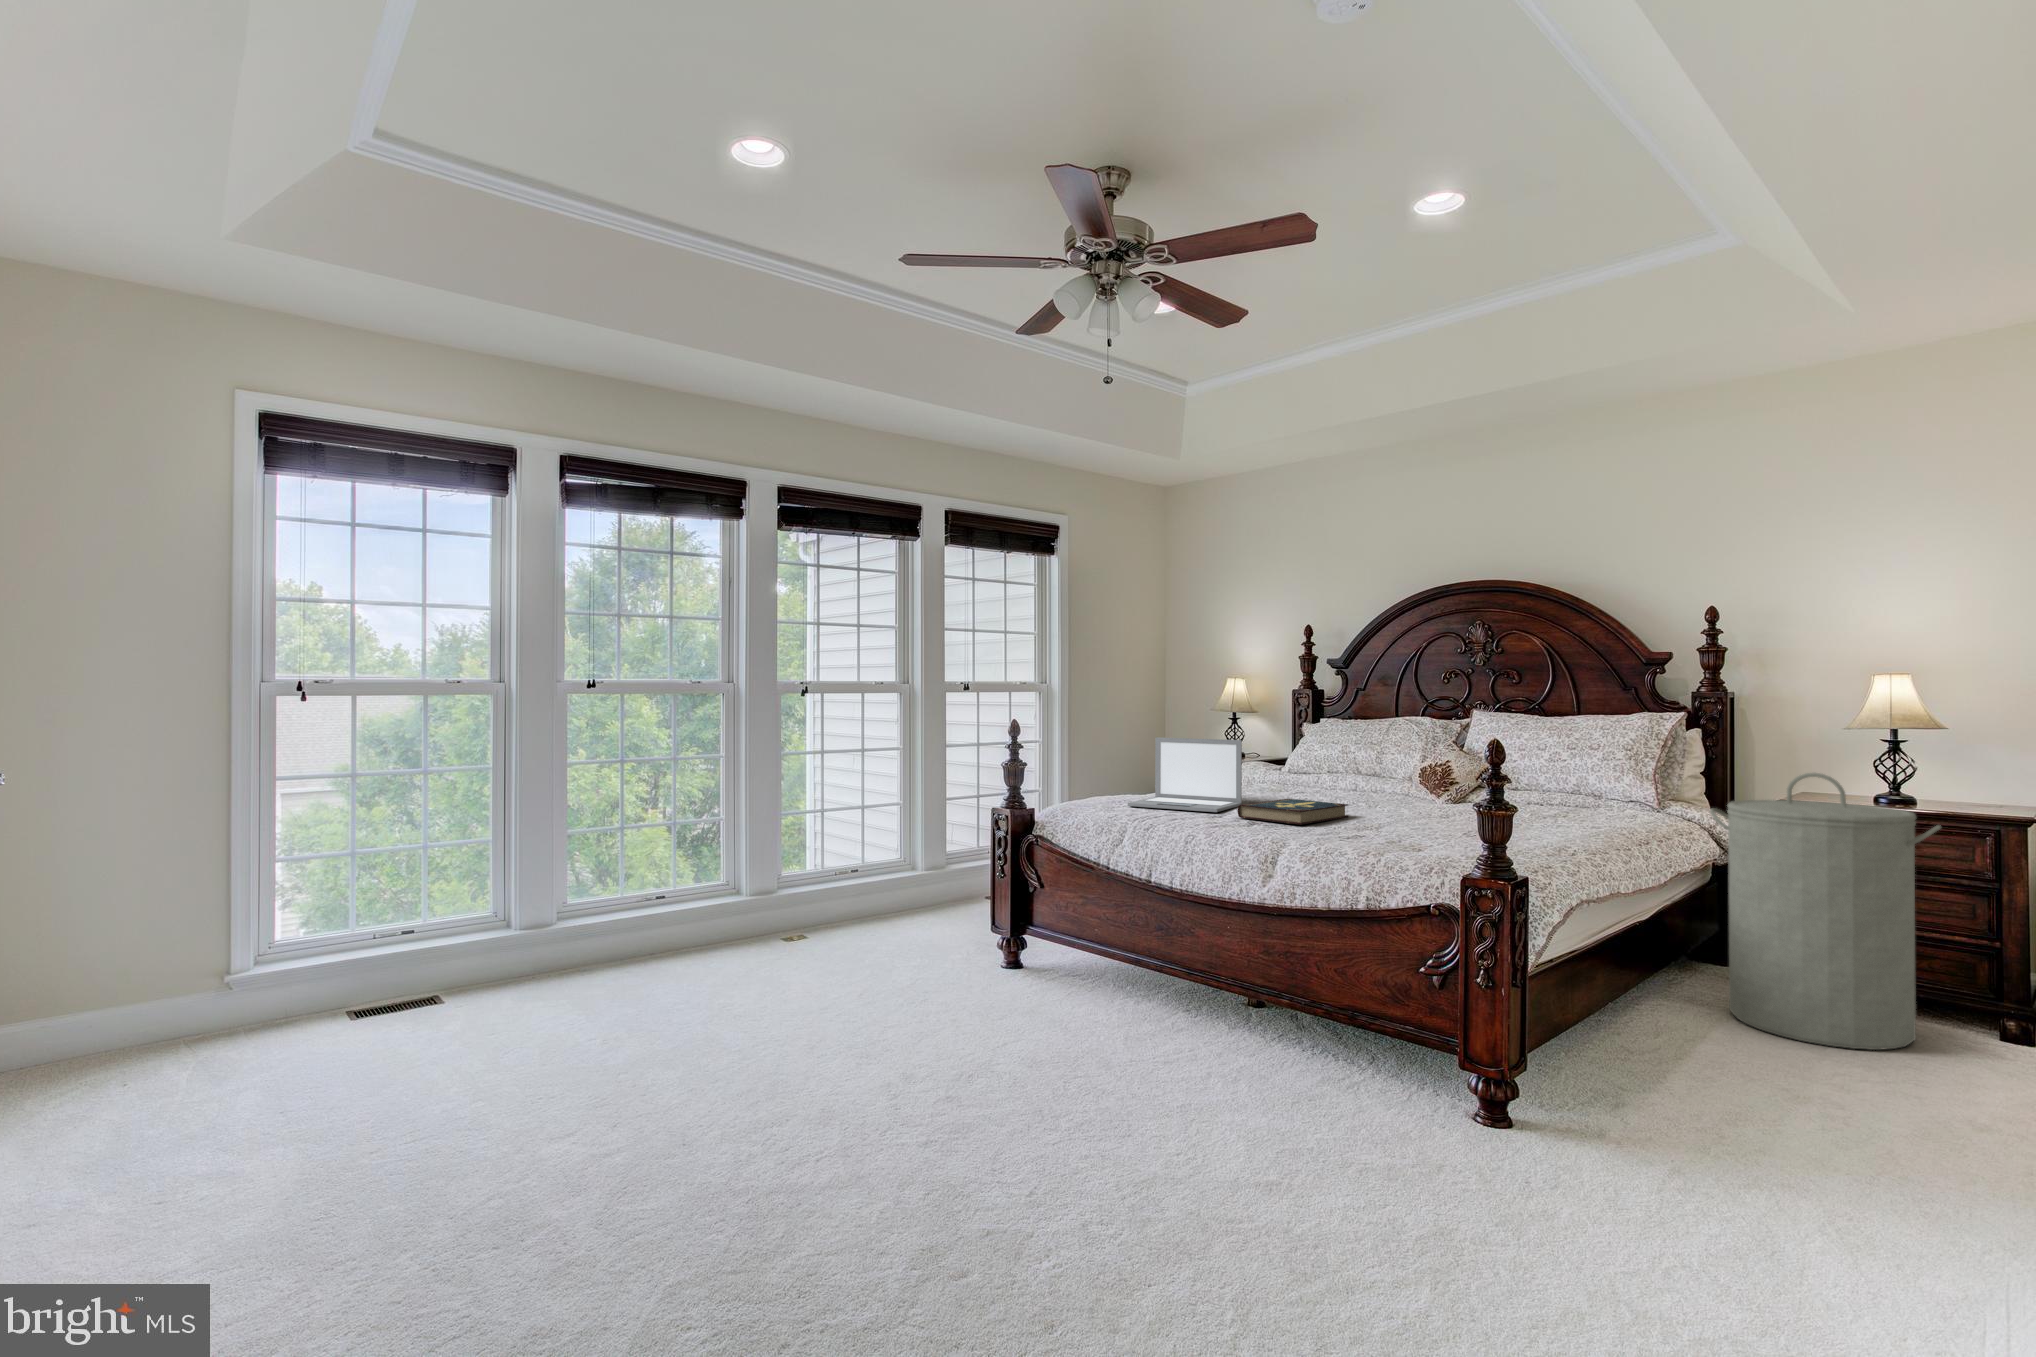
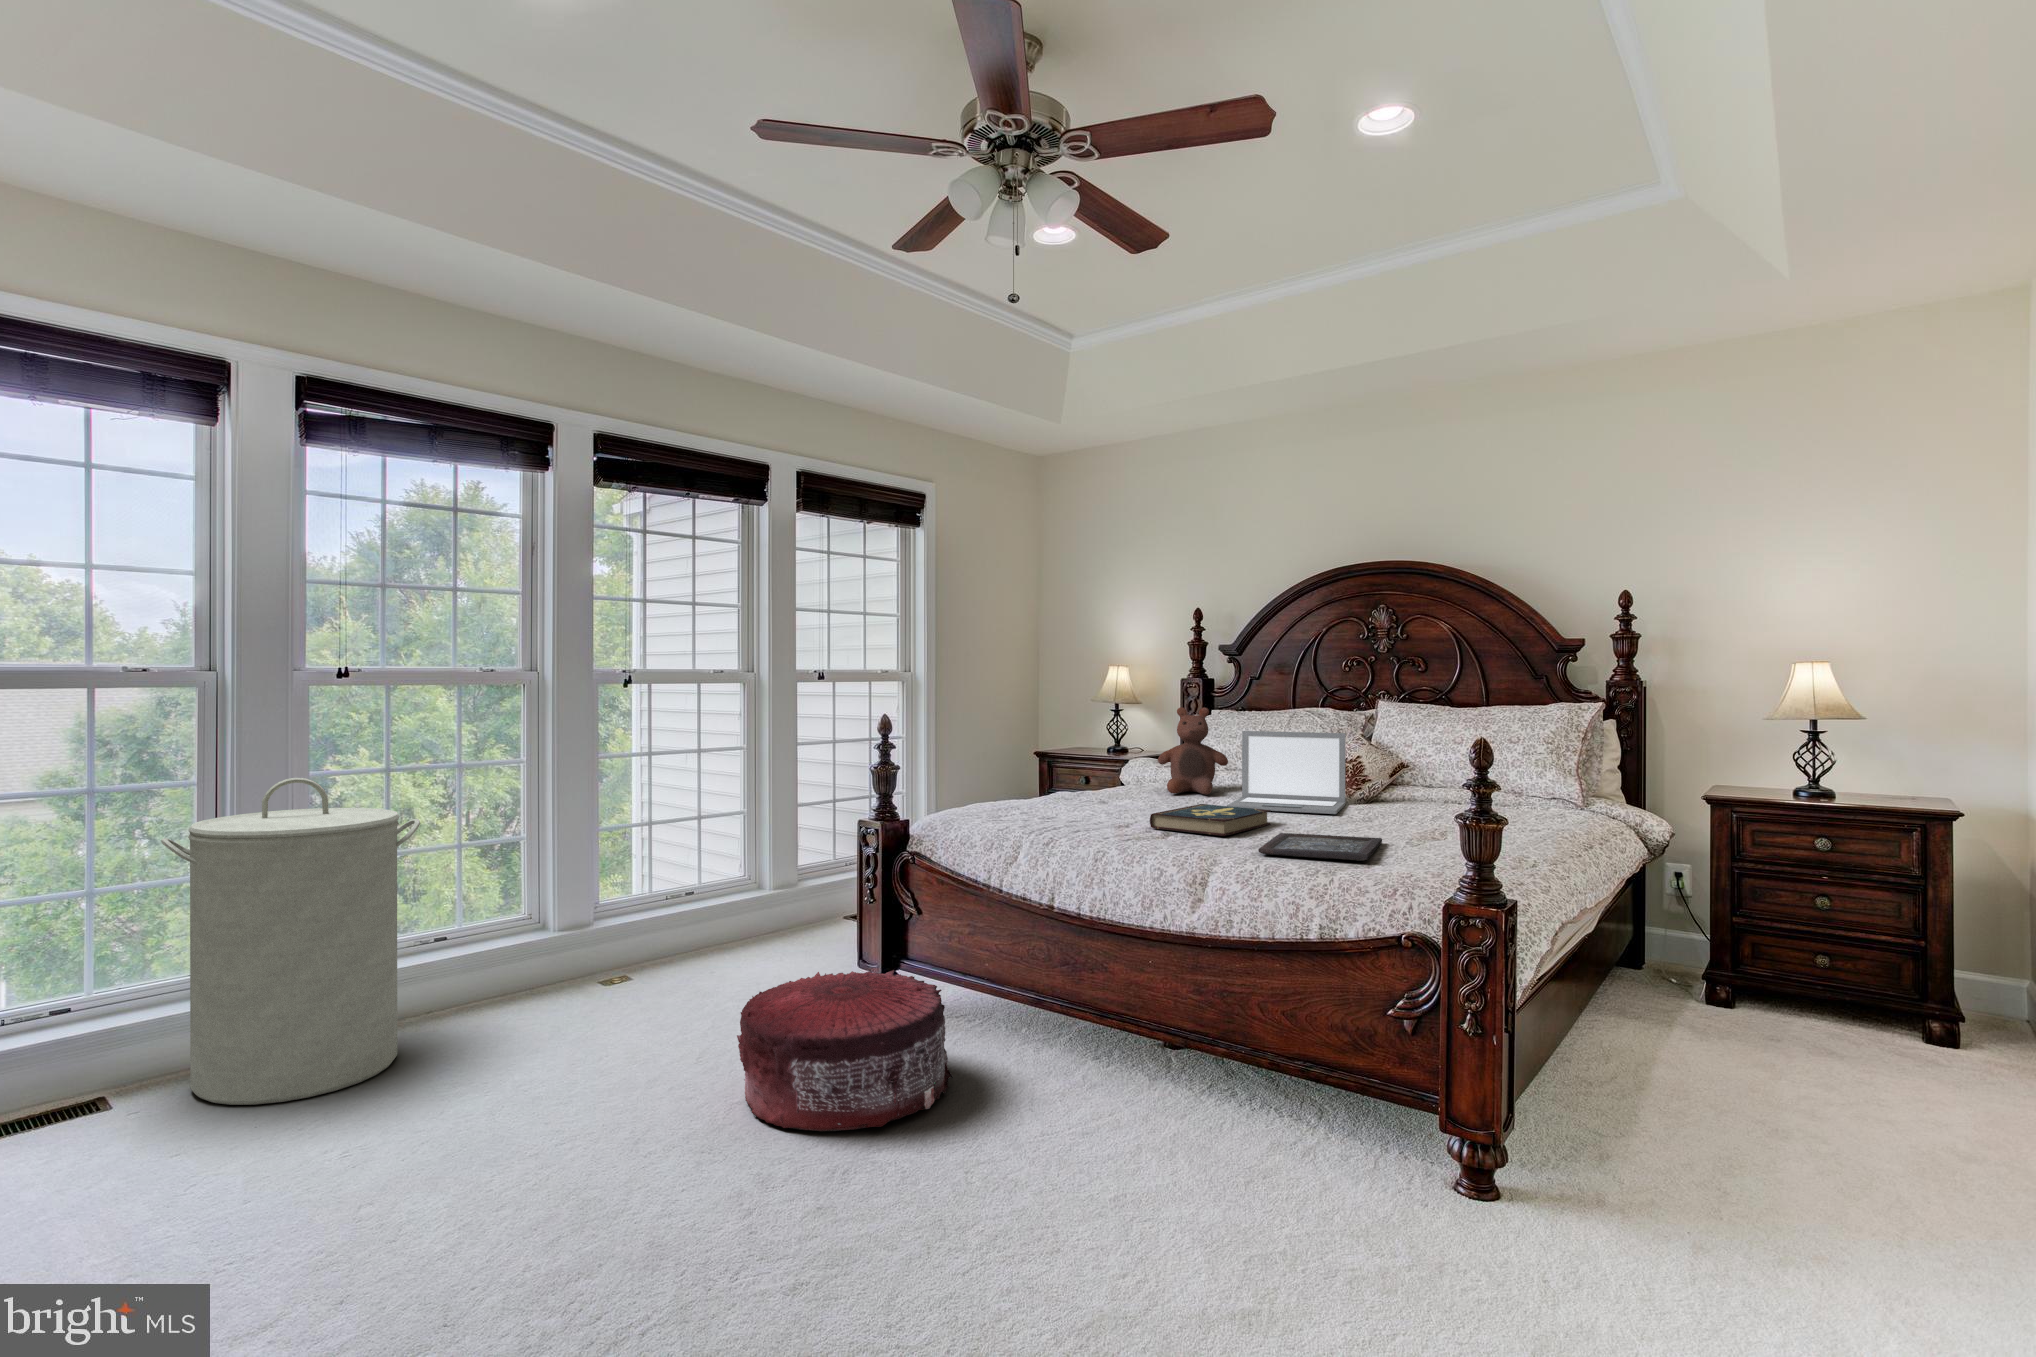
stuffed bear: none [1259,715,1323,793] -> present [1158,707,1228,795]
laptop: present [1128,737,1242,812] -> present [1227,731,1346,814]
laundry hamper: present [1710,773,1942,1050] -> present [161,778,420,1105]
tray: none [1324,823,1442,846] -> present [1258,833,1382,861]
pouf: none [885,928,1060,1051] -> present [737,970,953,1131]

